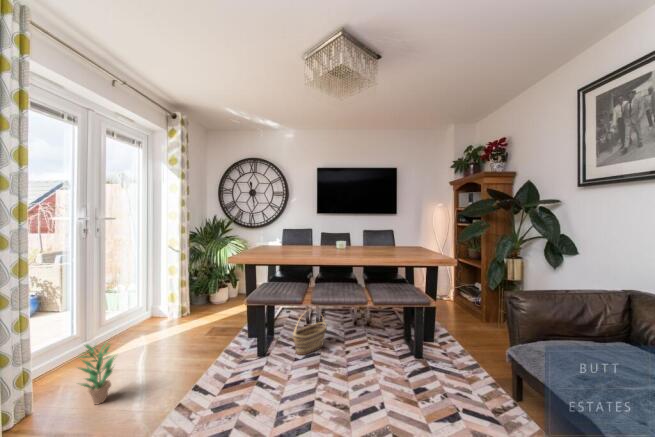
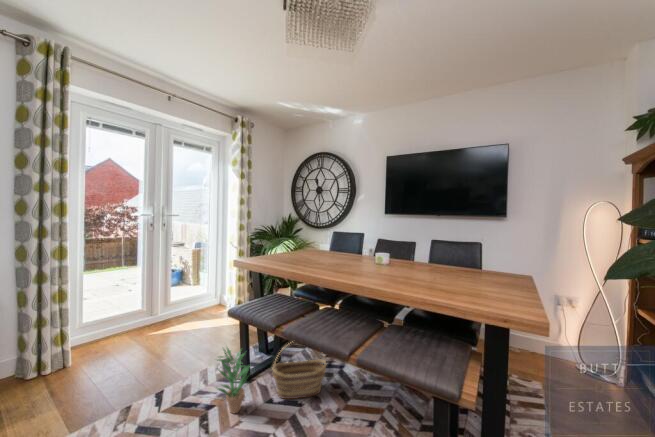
potted plant: present [78,344,114,404] -> present [217,348,250,413]

